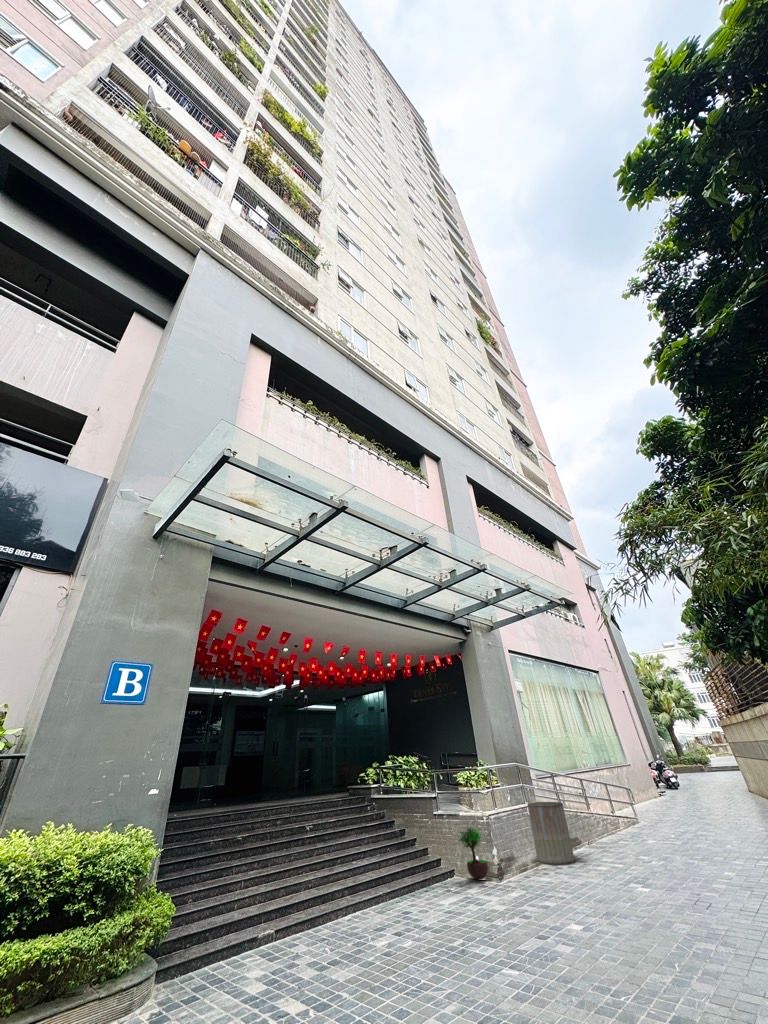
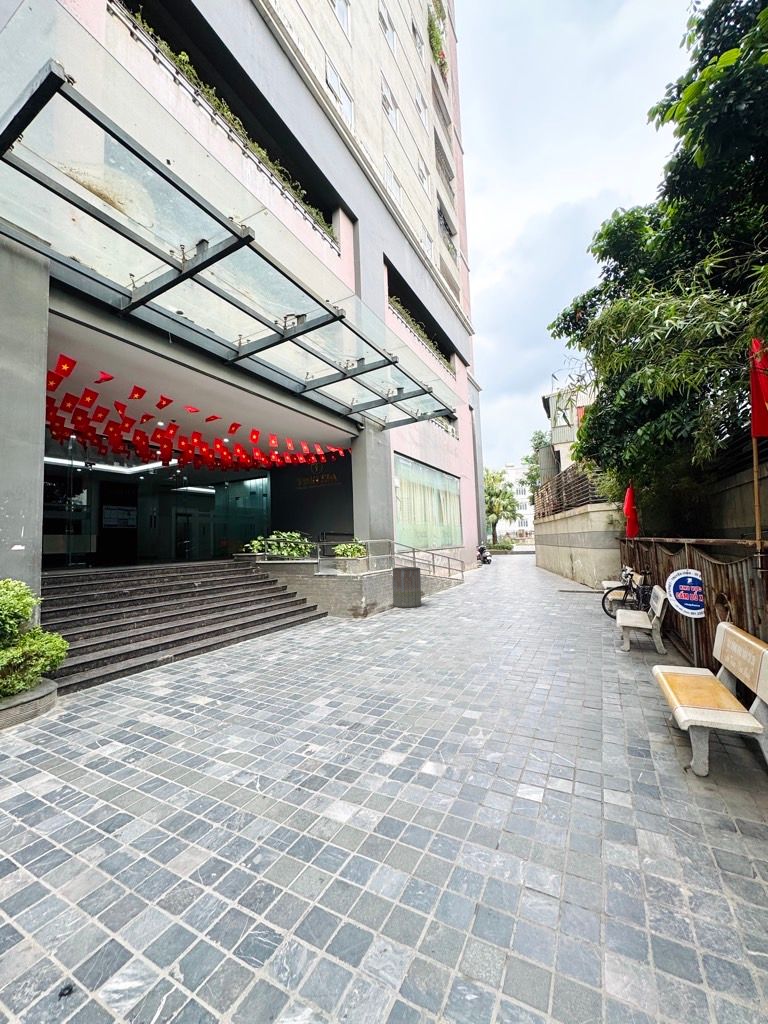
potted tree: present [459,827,488,880] -> none [335,580,357,618]

